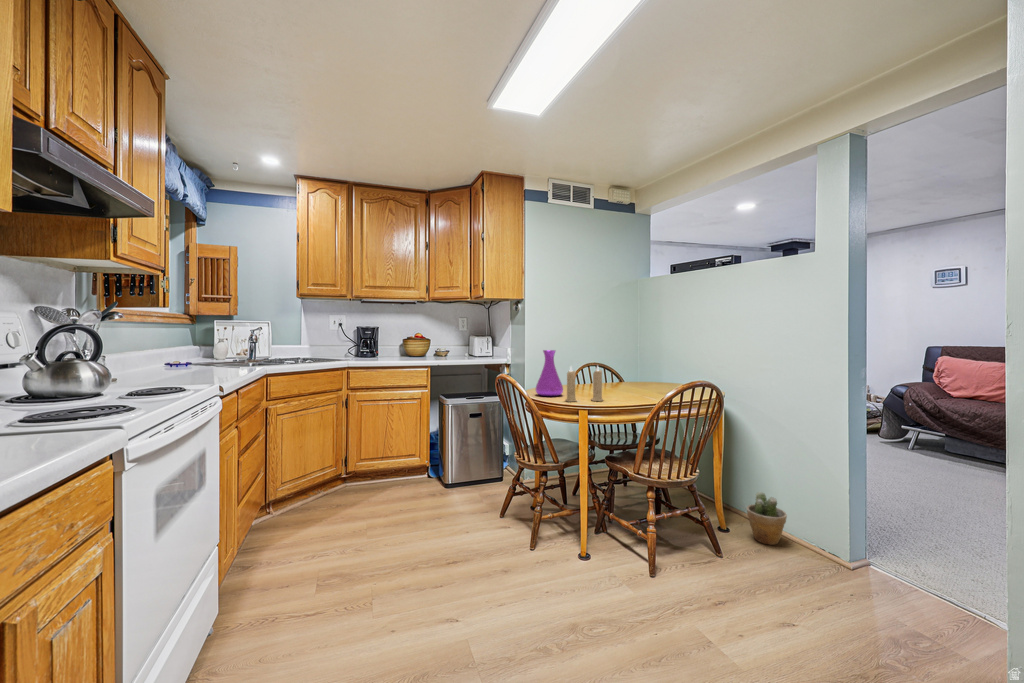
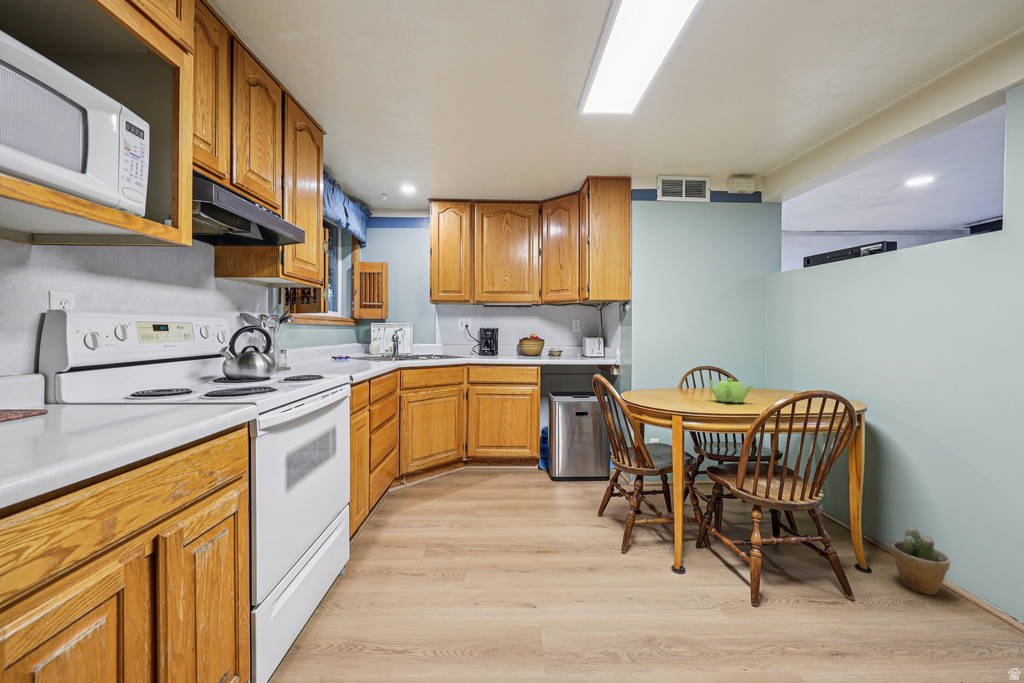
vase: present [536,350,563,396] -> none [632,352,661,399]
candle: present [565,366,603,402] -> none [659,367,703,406]
teapot: none [602,374,643,397] -> present [707,378,753,403]

